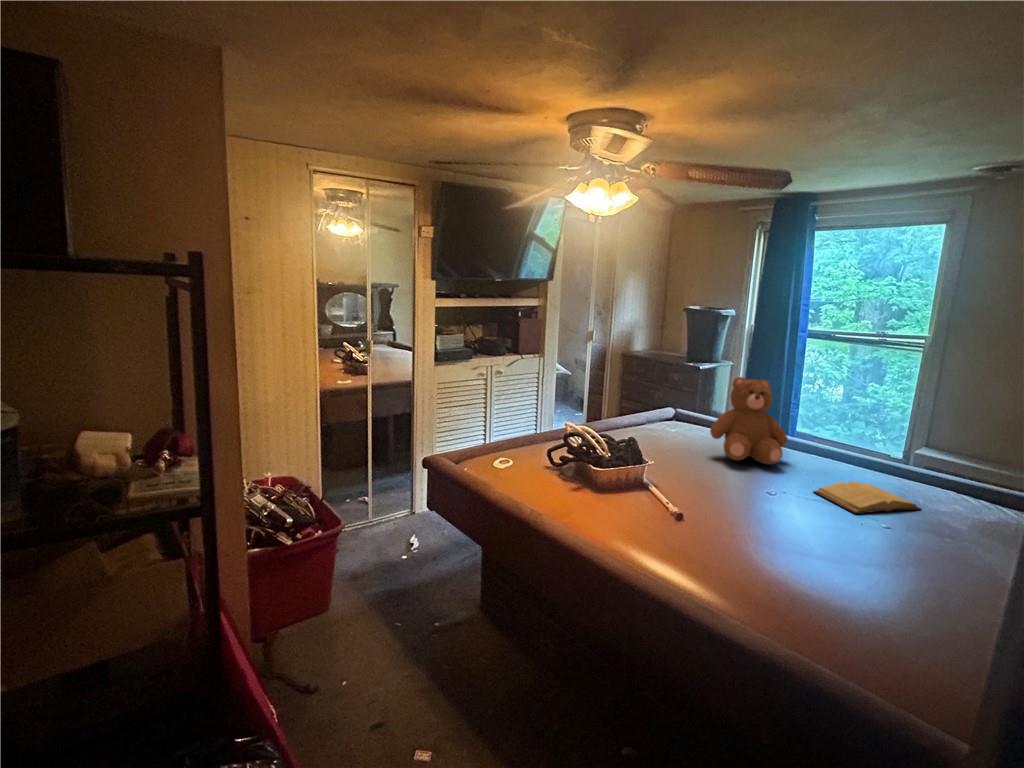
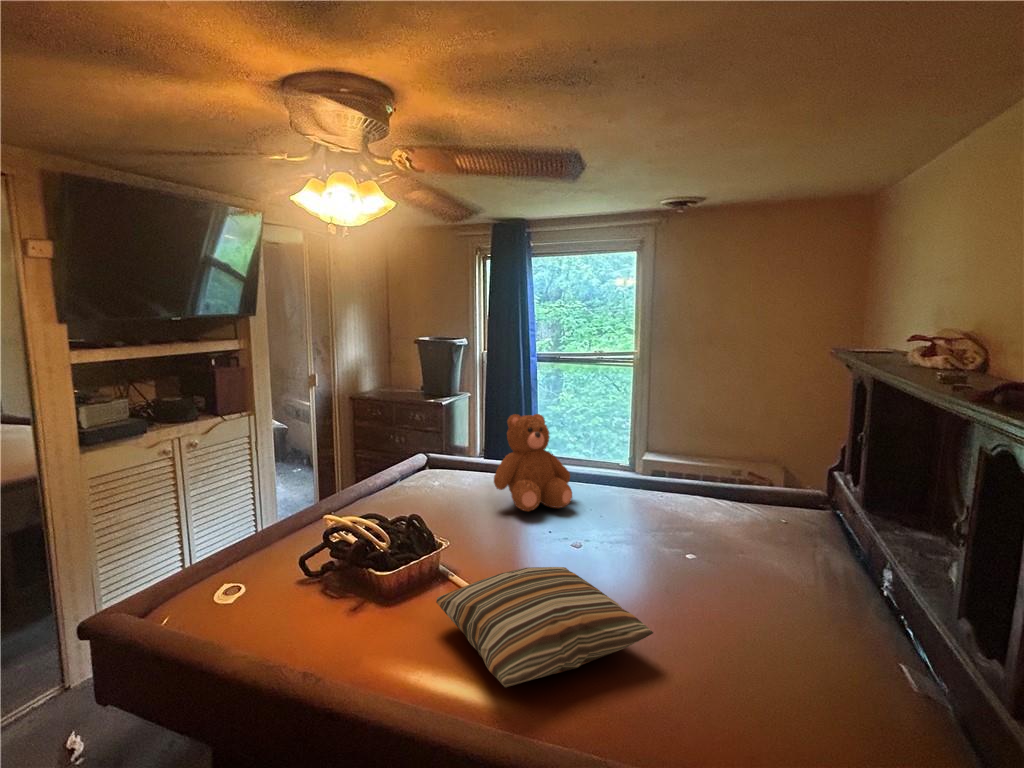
book: present [814,481,921,514] -> none [617,509,711,550]
pillow: none [624,482,780,552] -> present [436,567,654,687]

